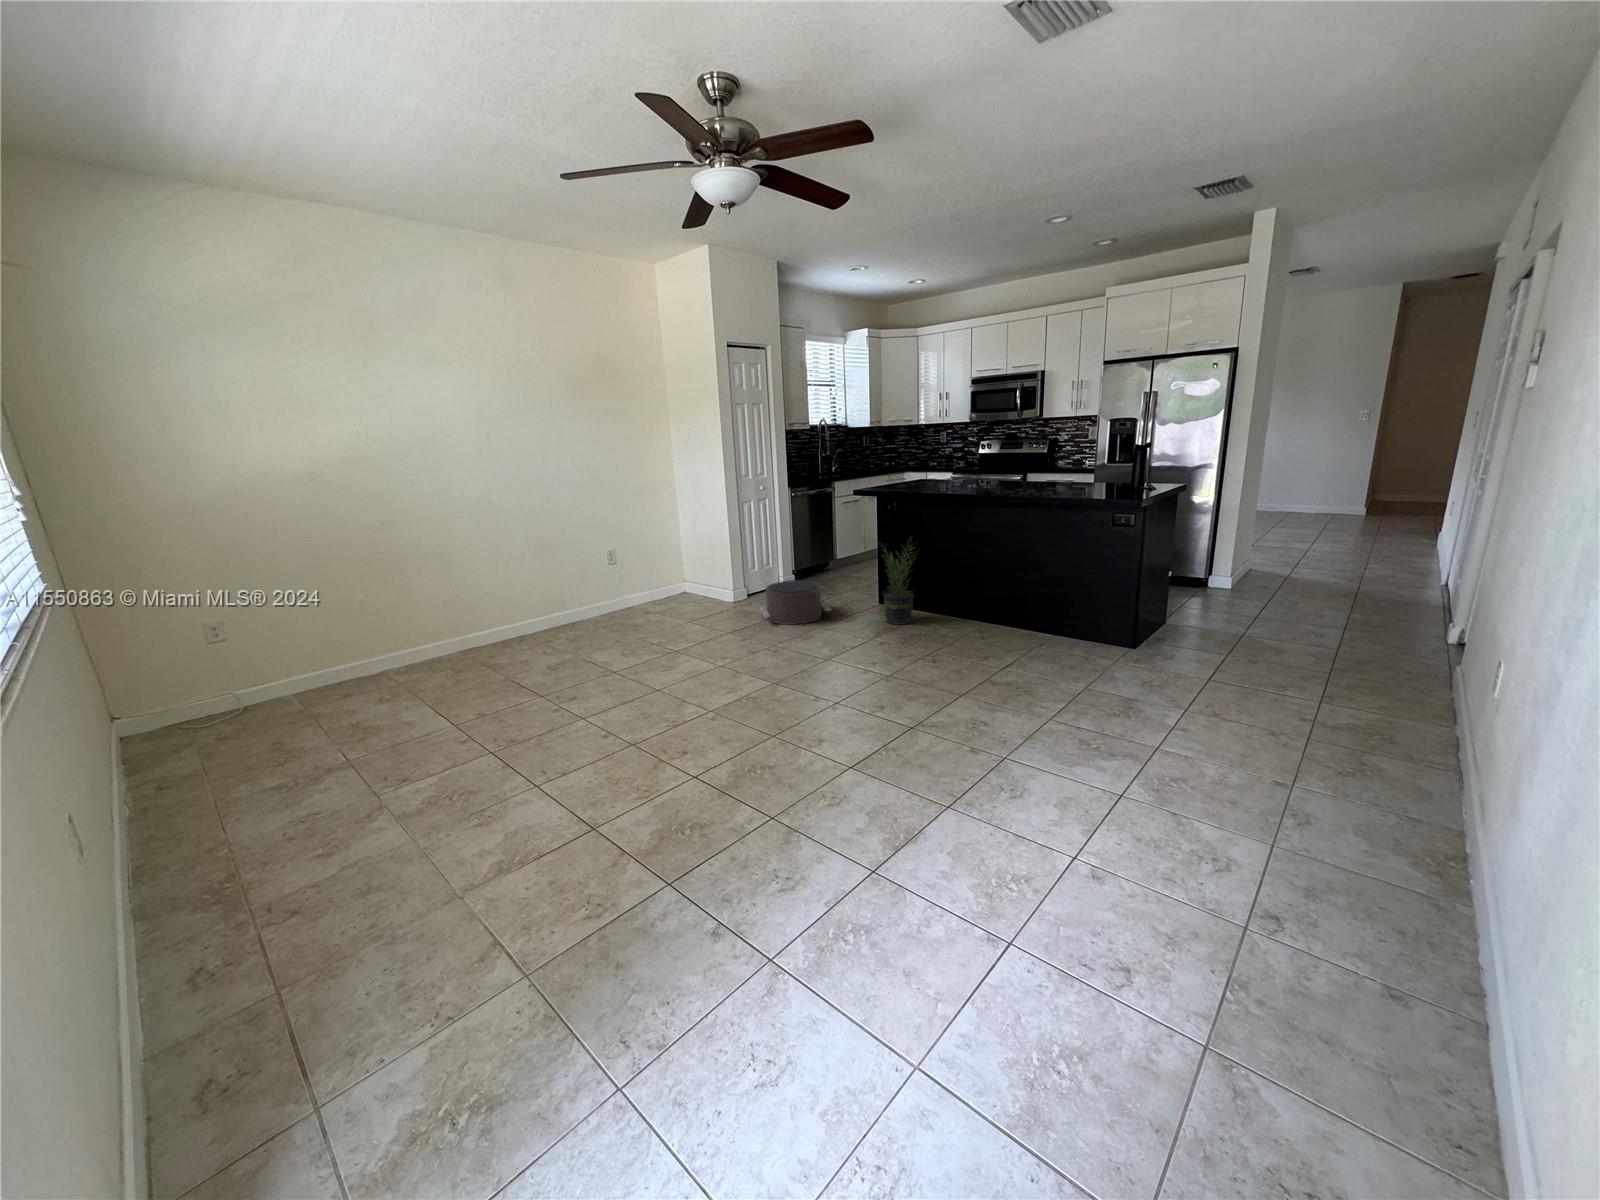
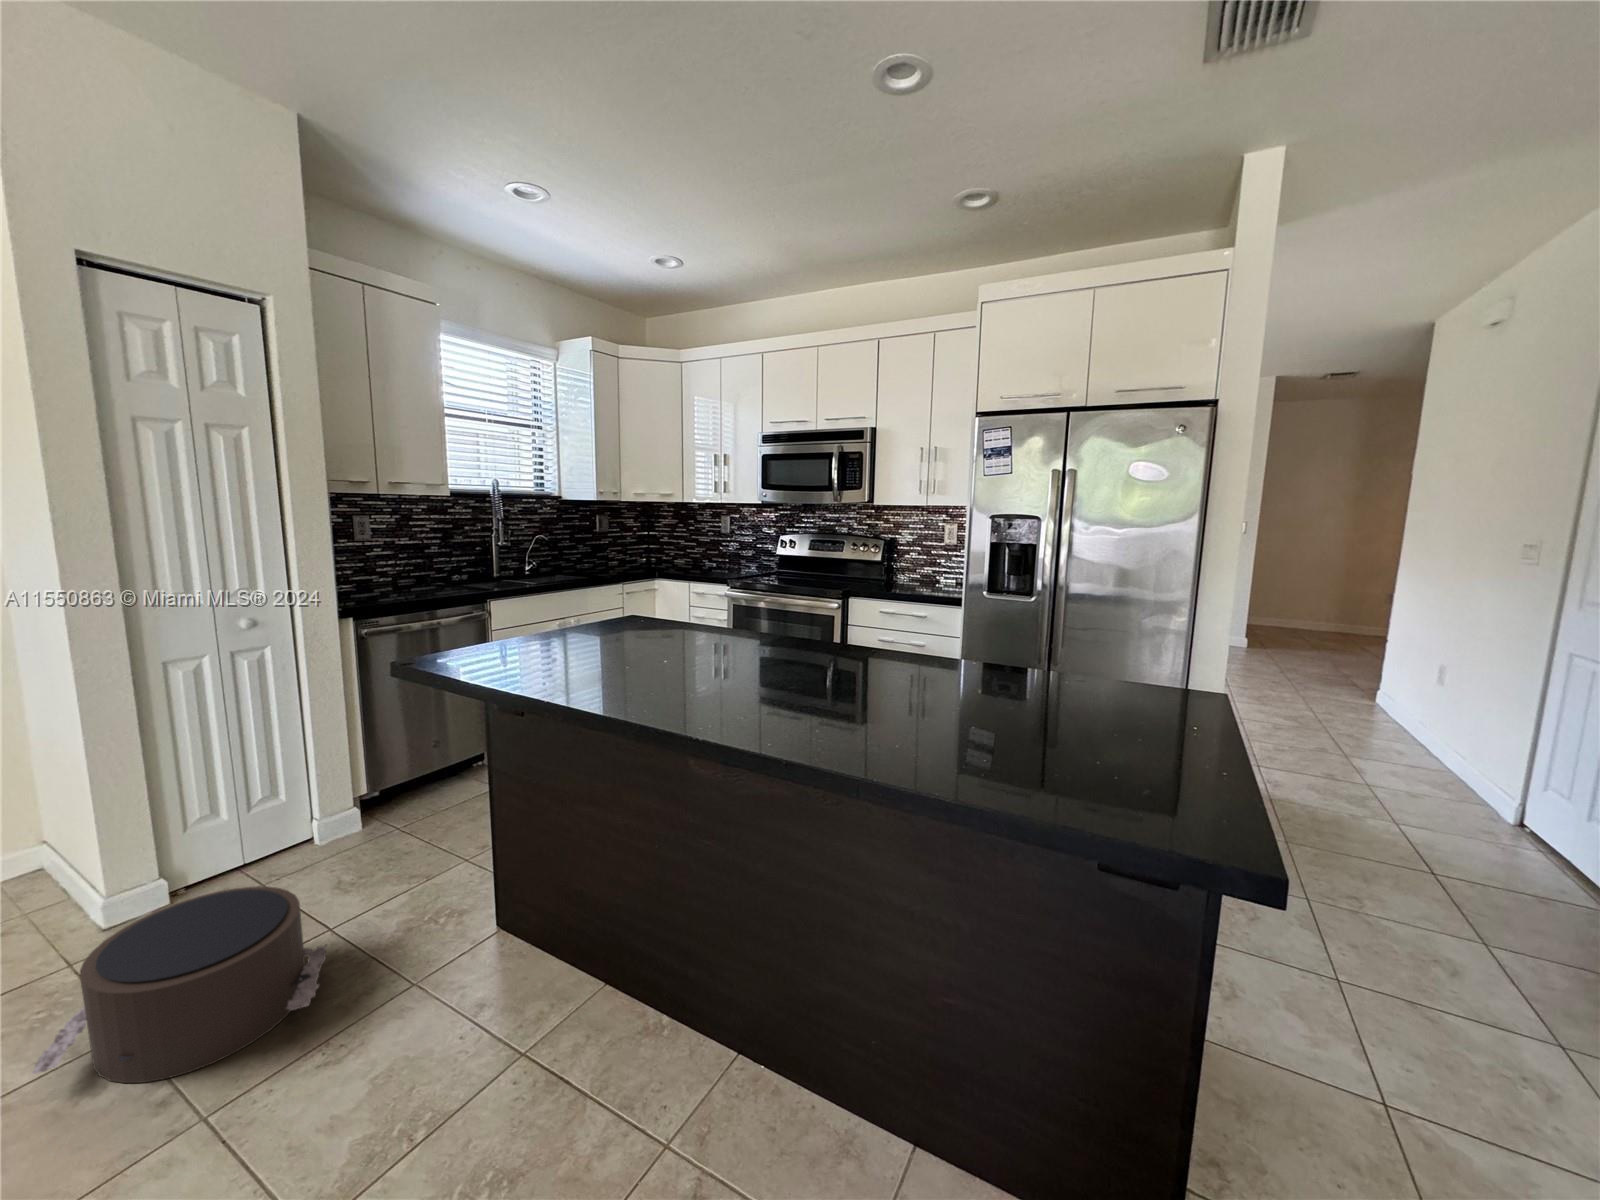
potted plant: present [883,548,914,625] -> none [427,782,566,1061]

